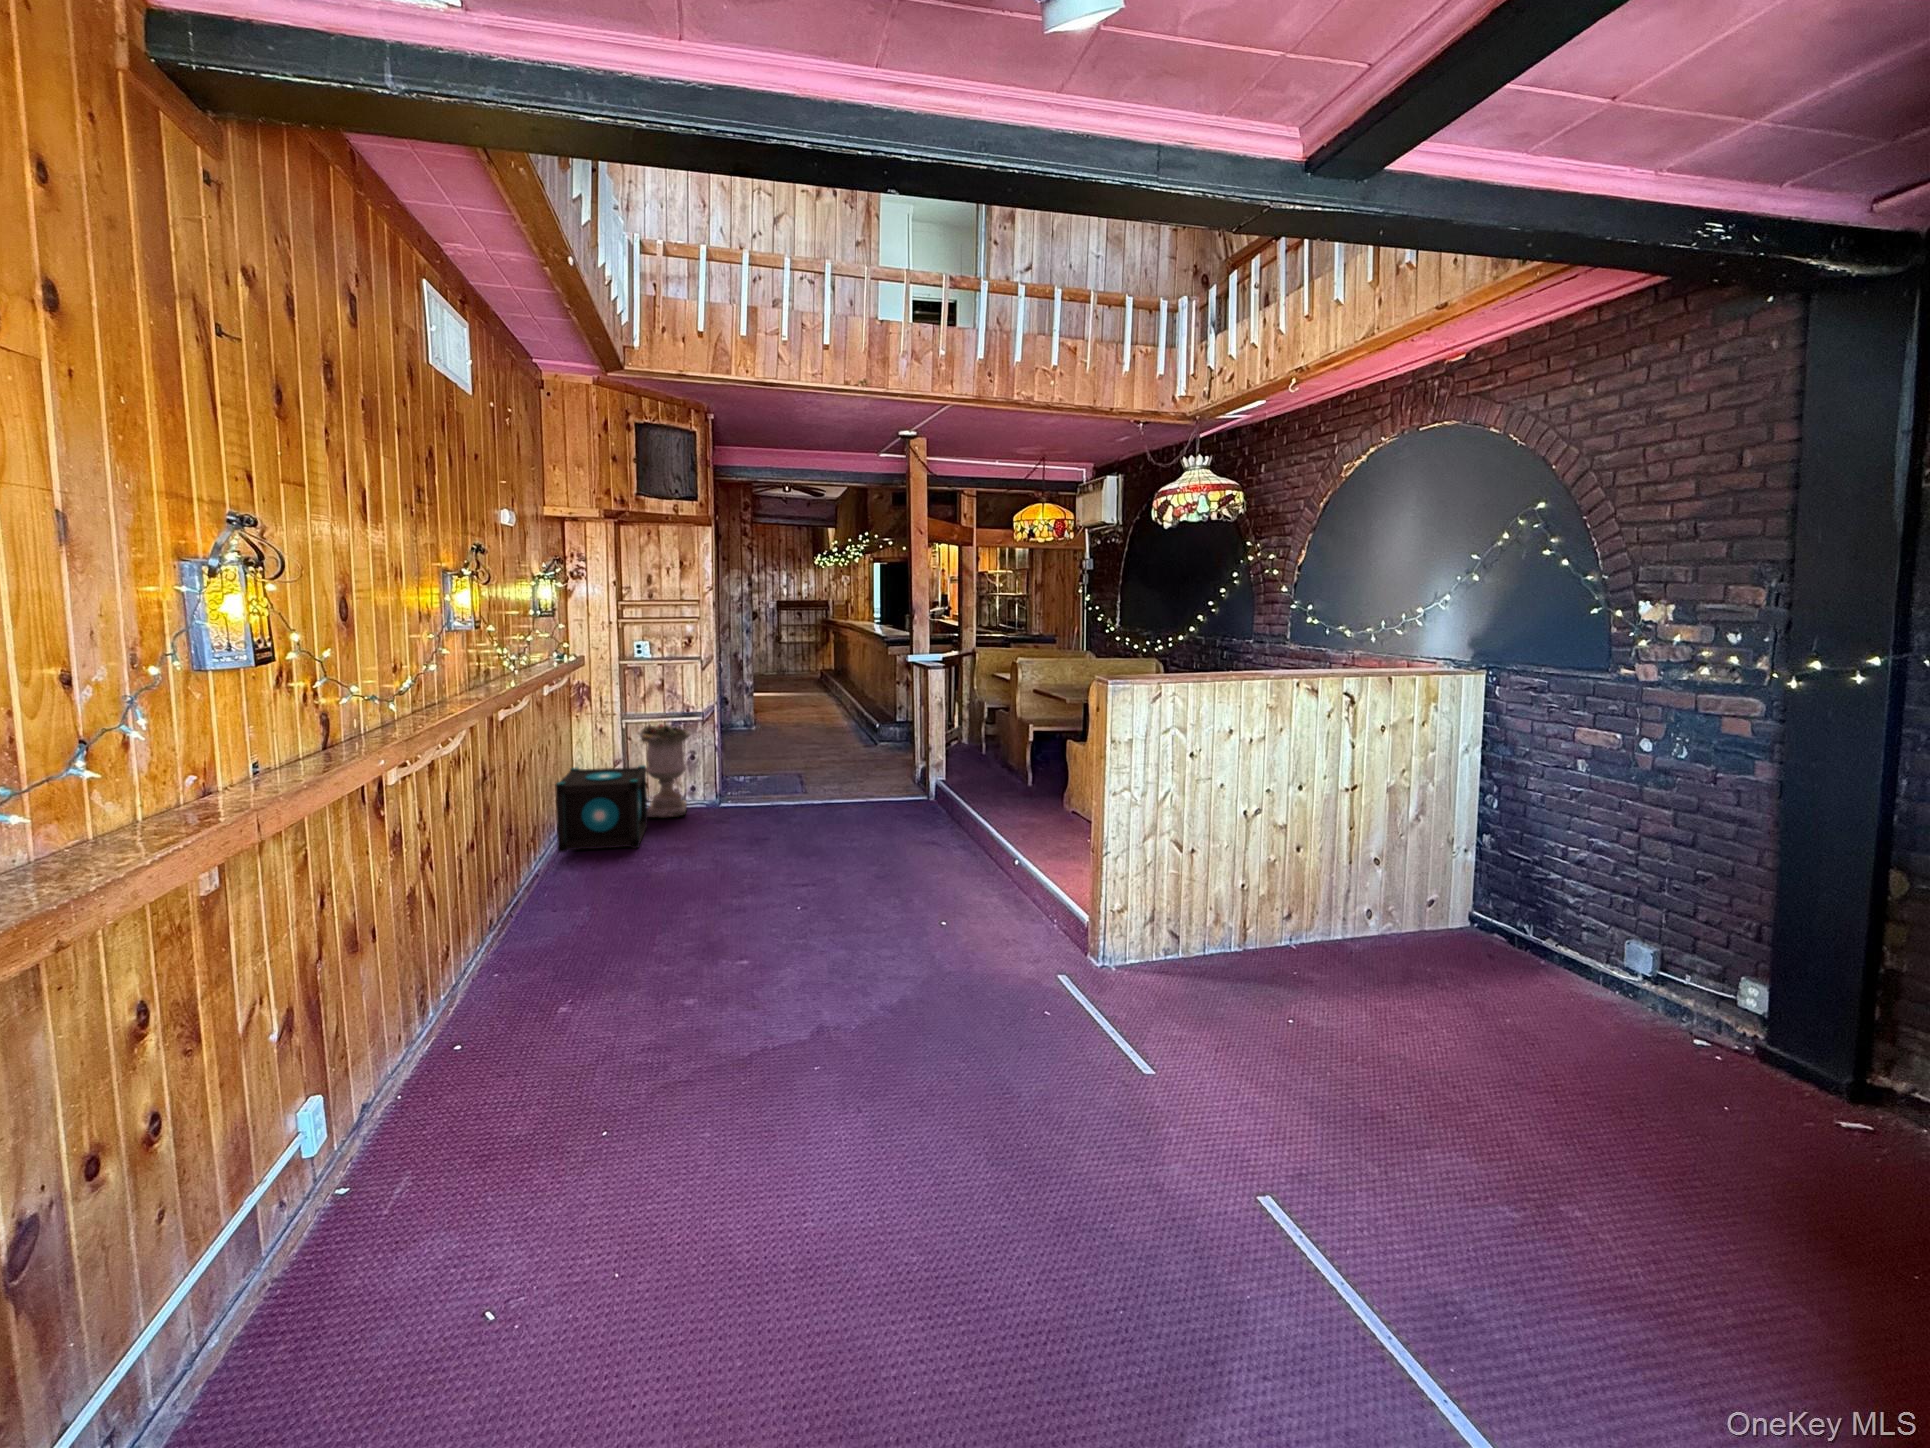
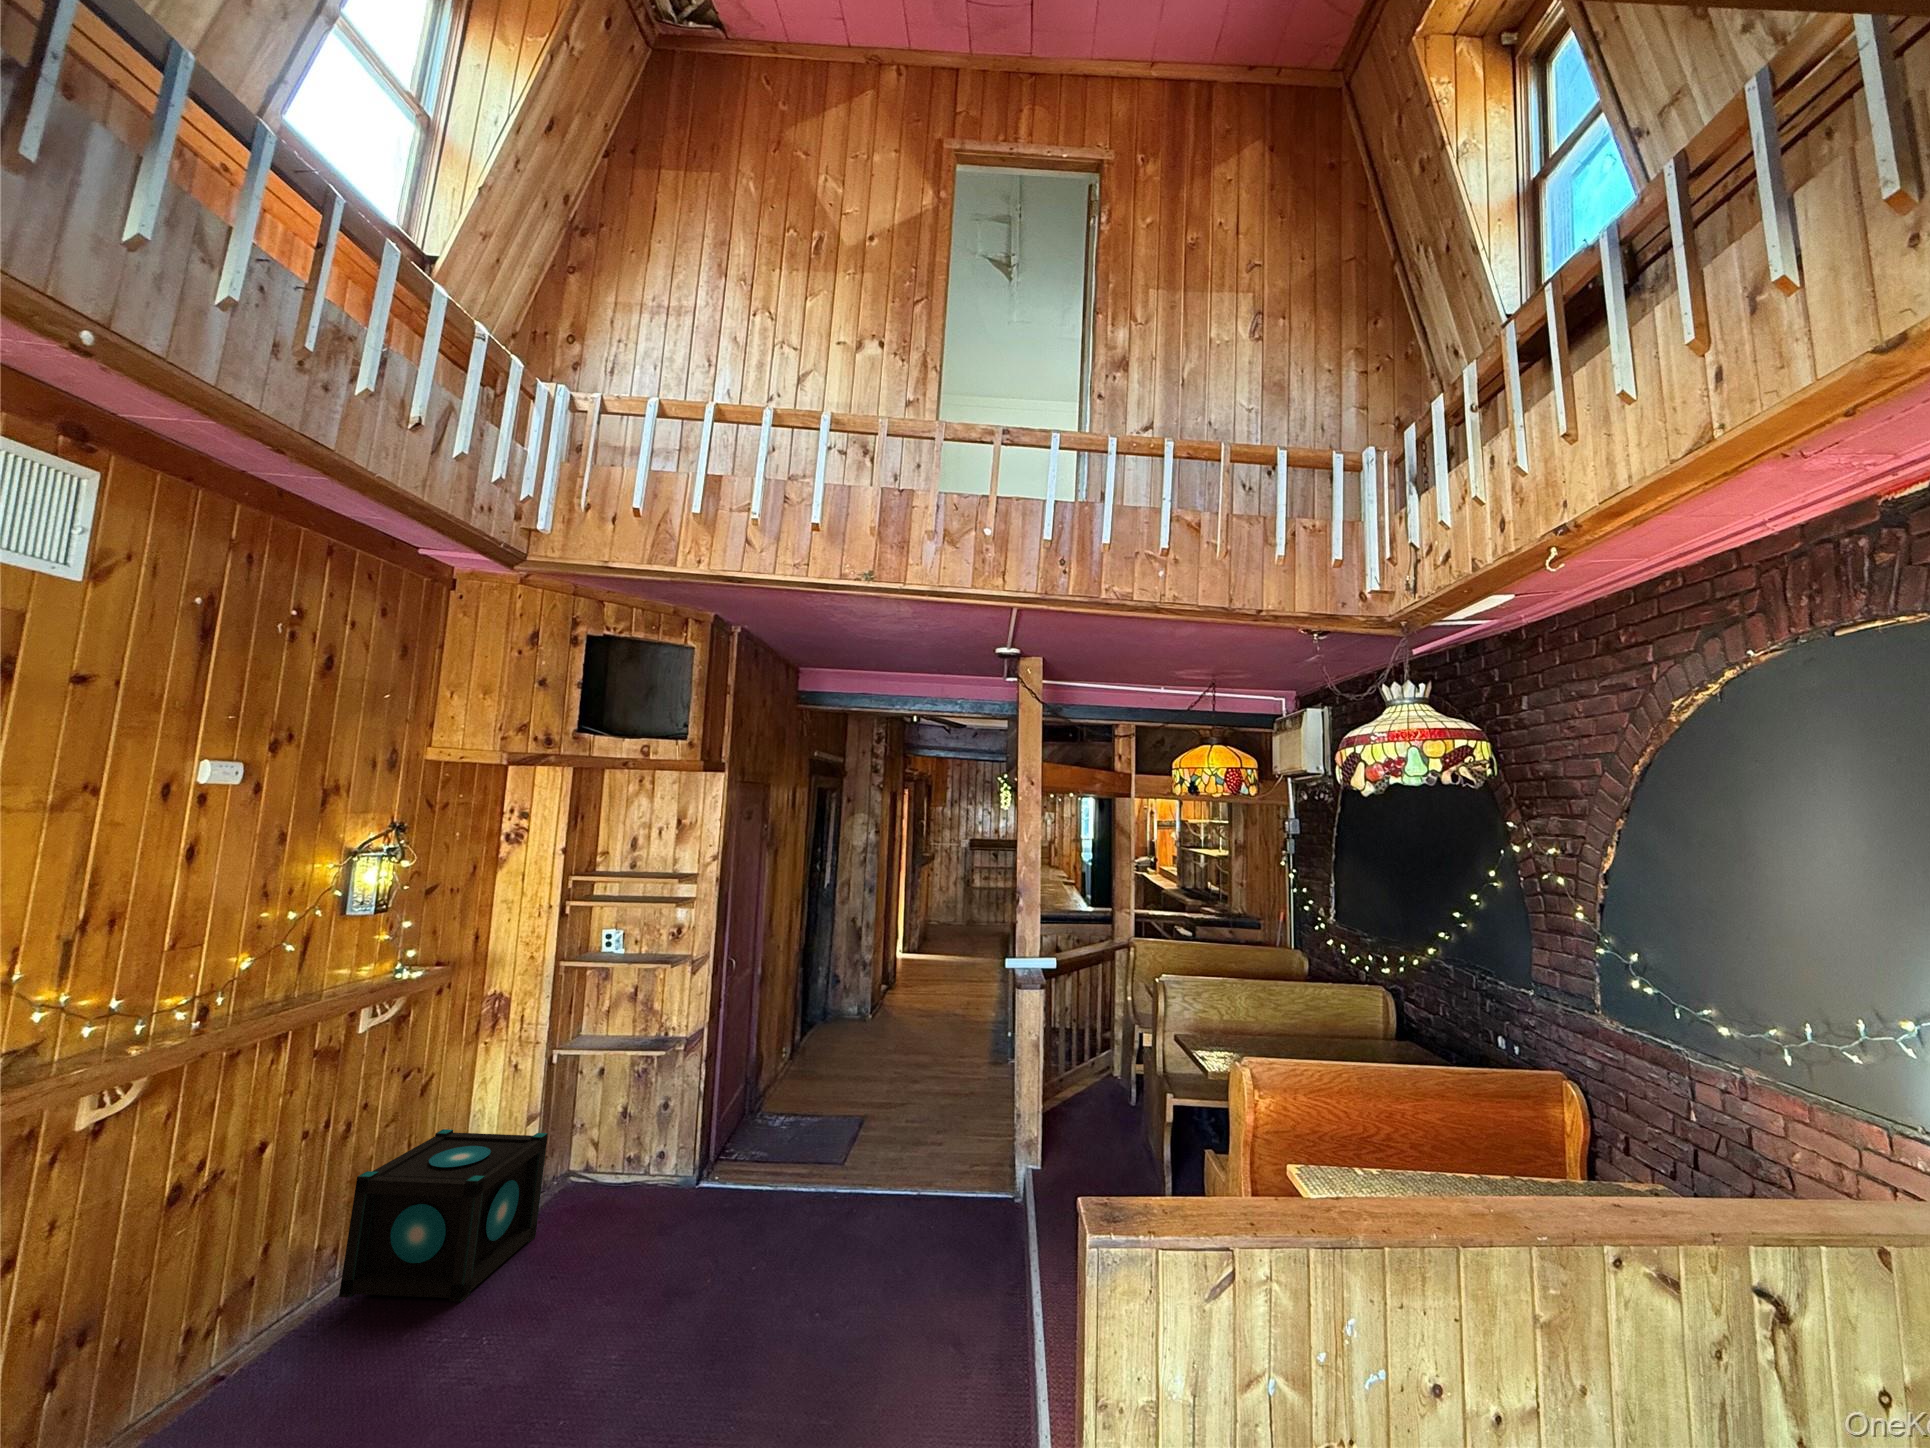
planter: present [640,724,690,818] -> none [552,1053,648,1216]

